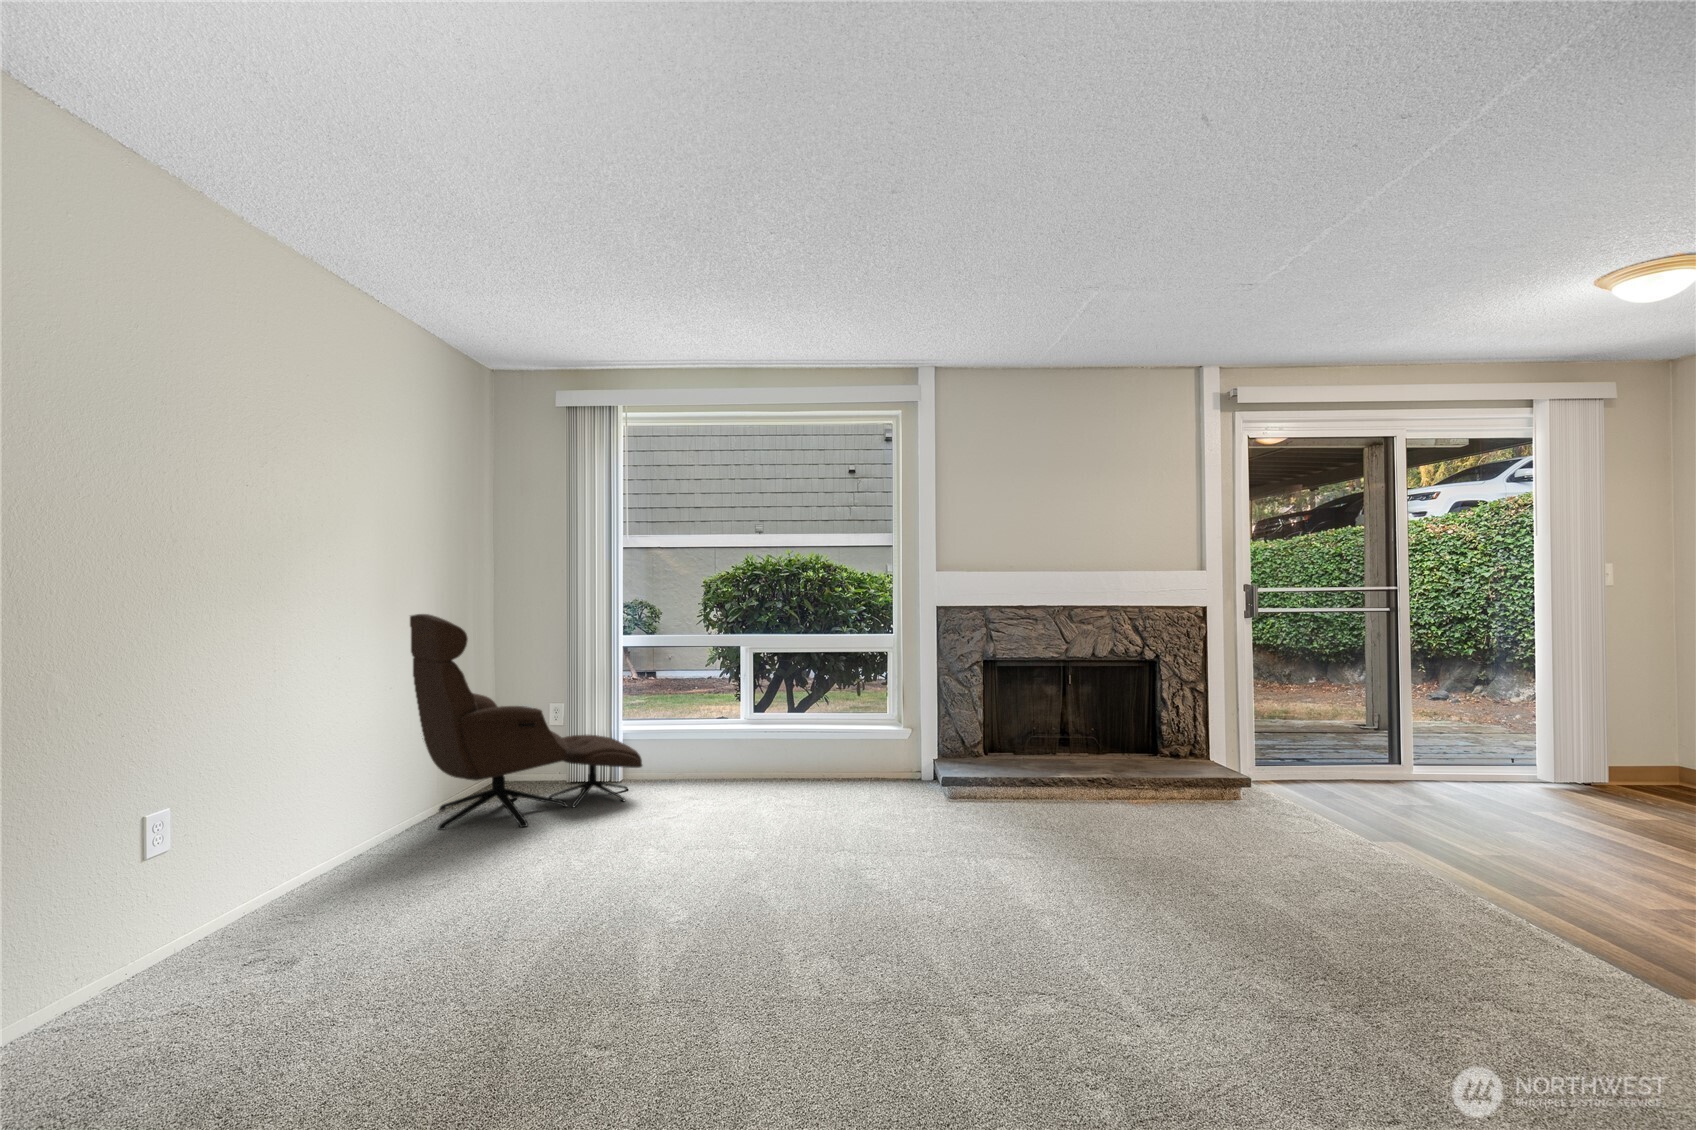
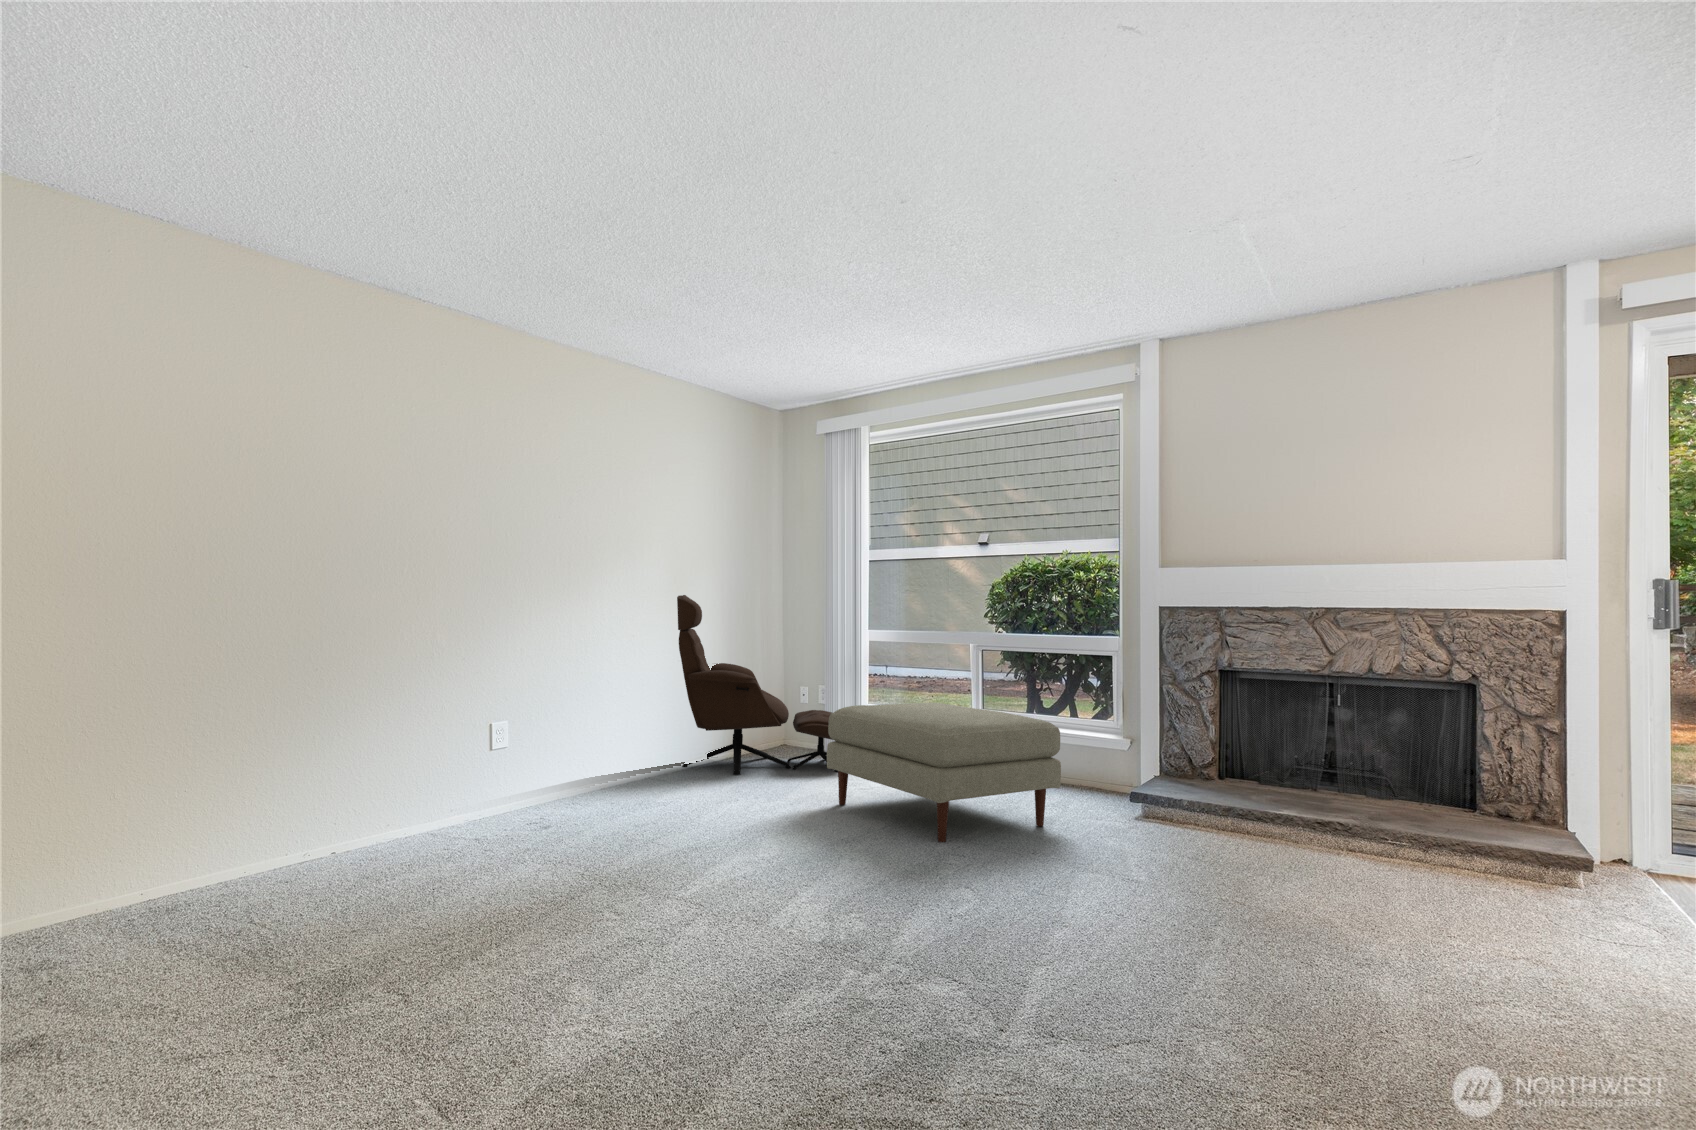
ottoman: none [686,717,913,859] -> present [827,703,1061,842]

